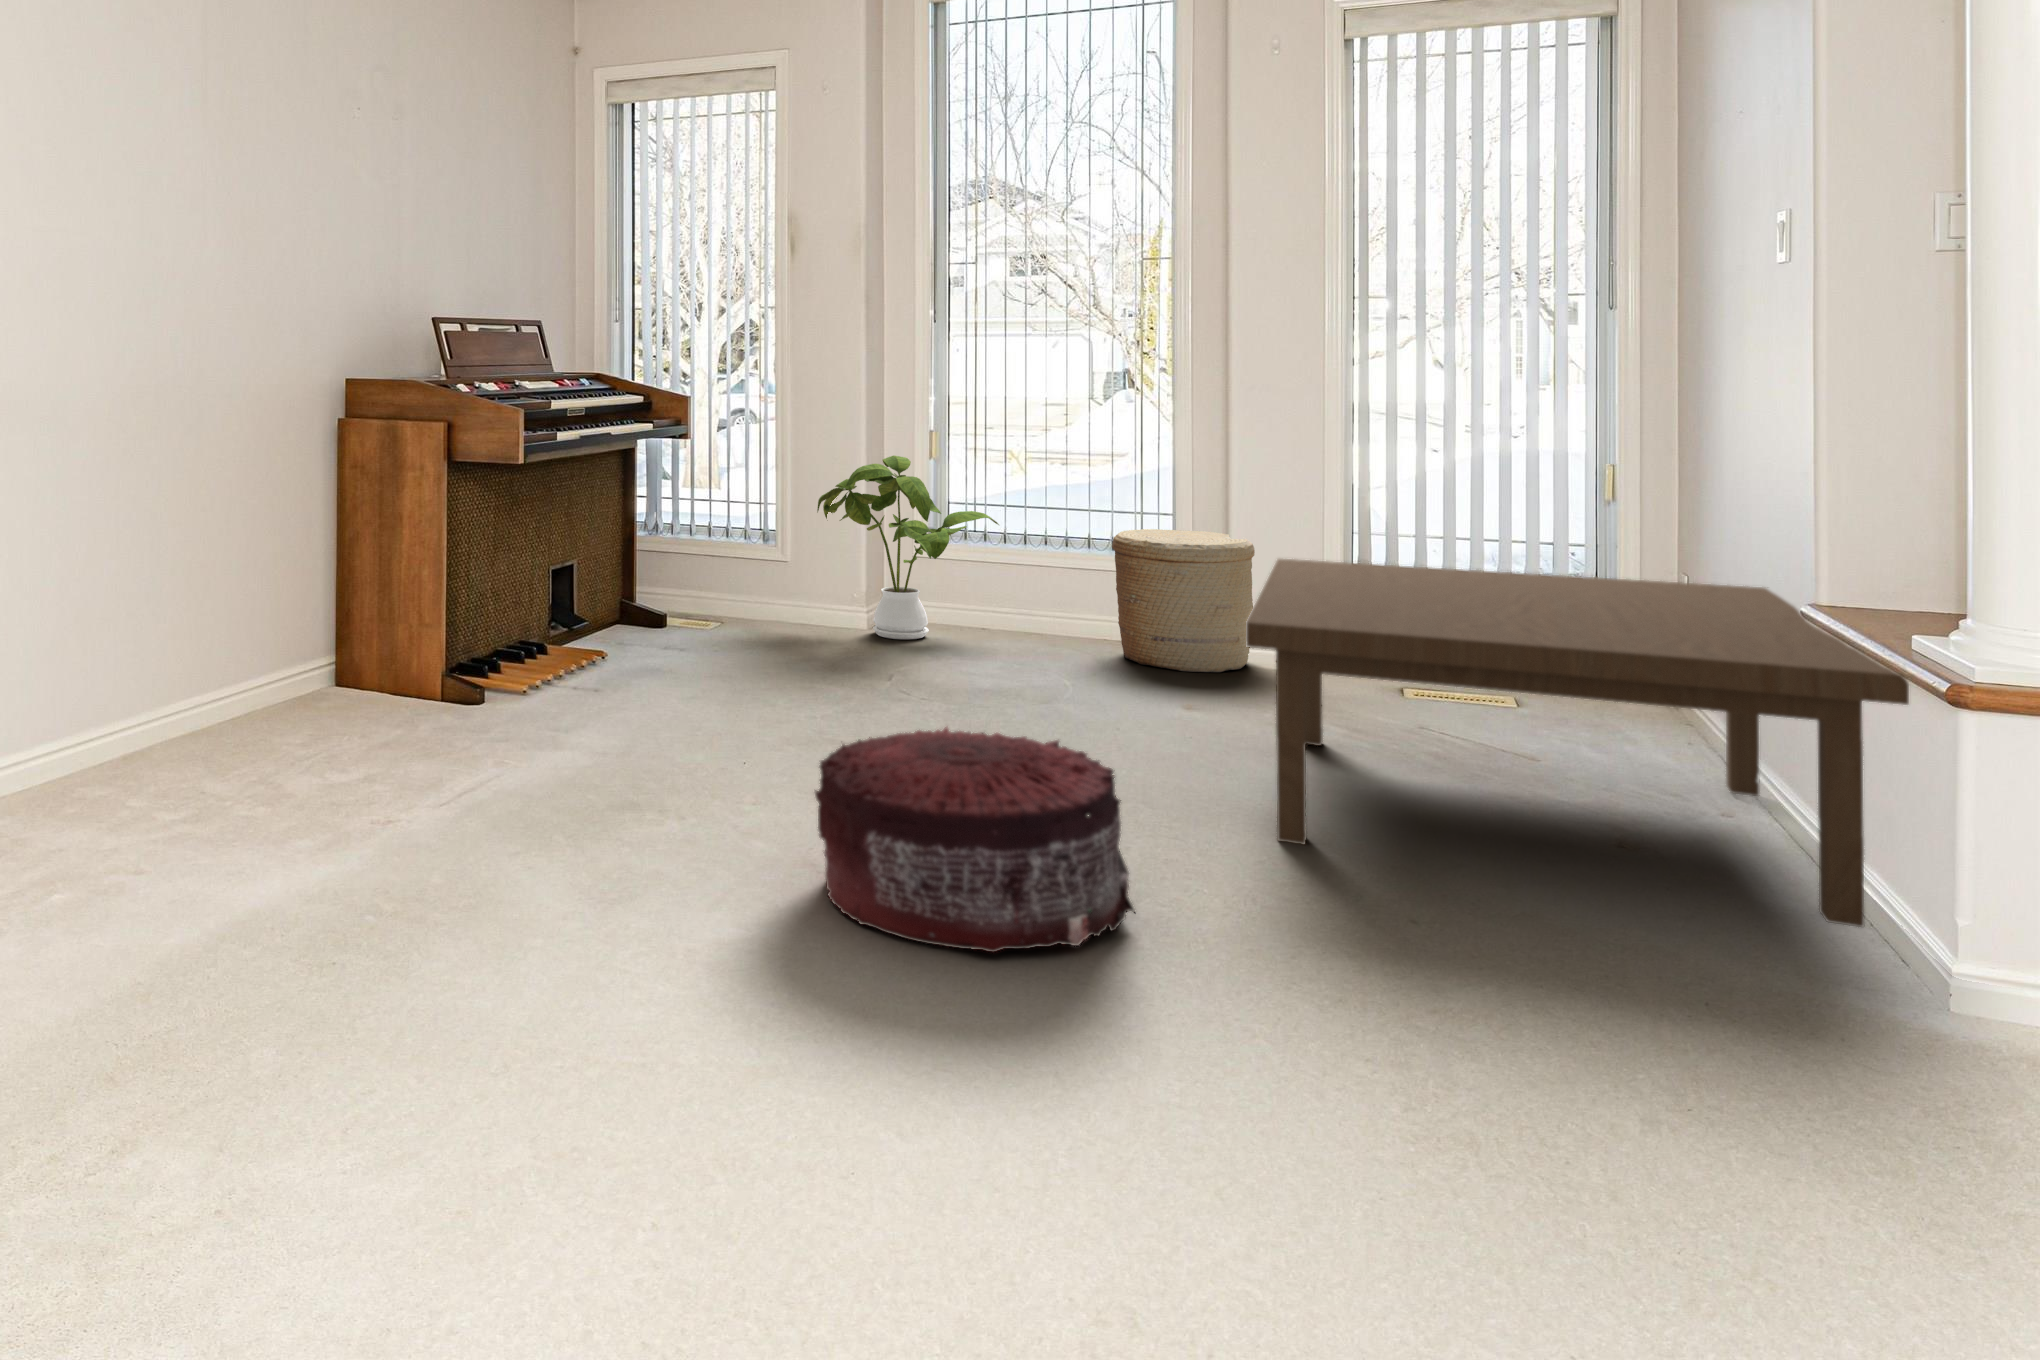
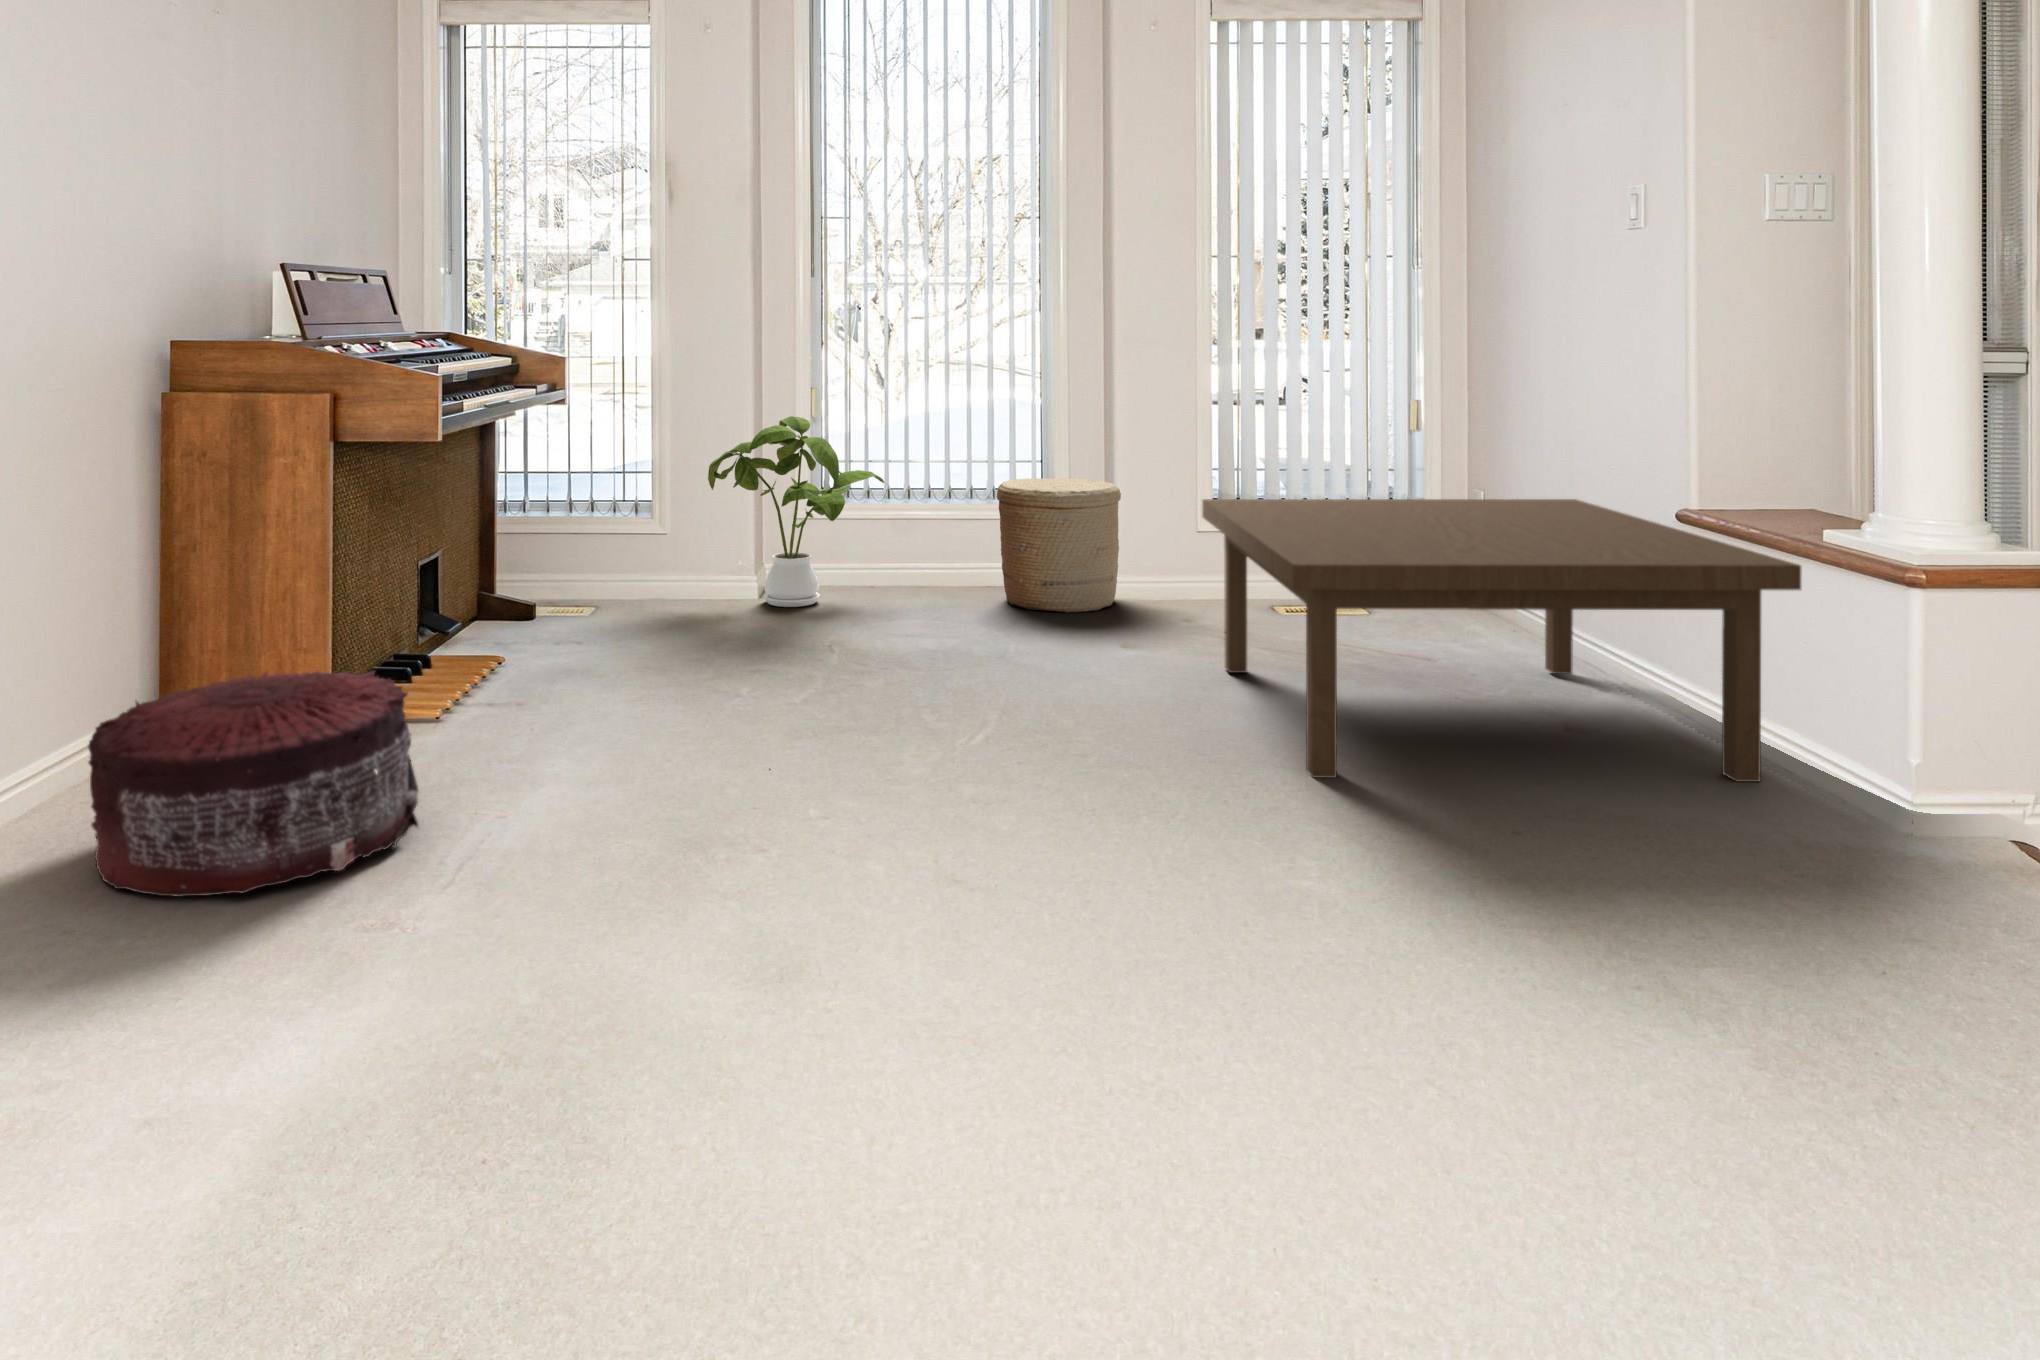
pouf: present [815,727,1134,952] -> present [88,671,419,897]

